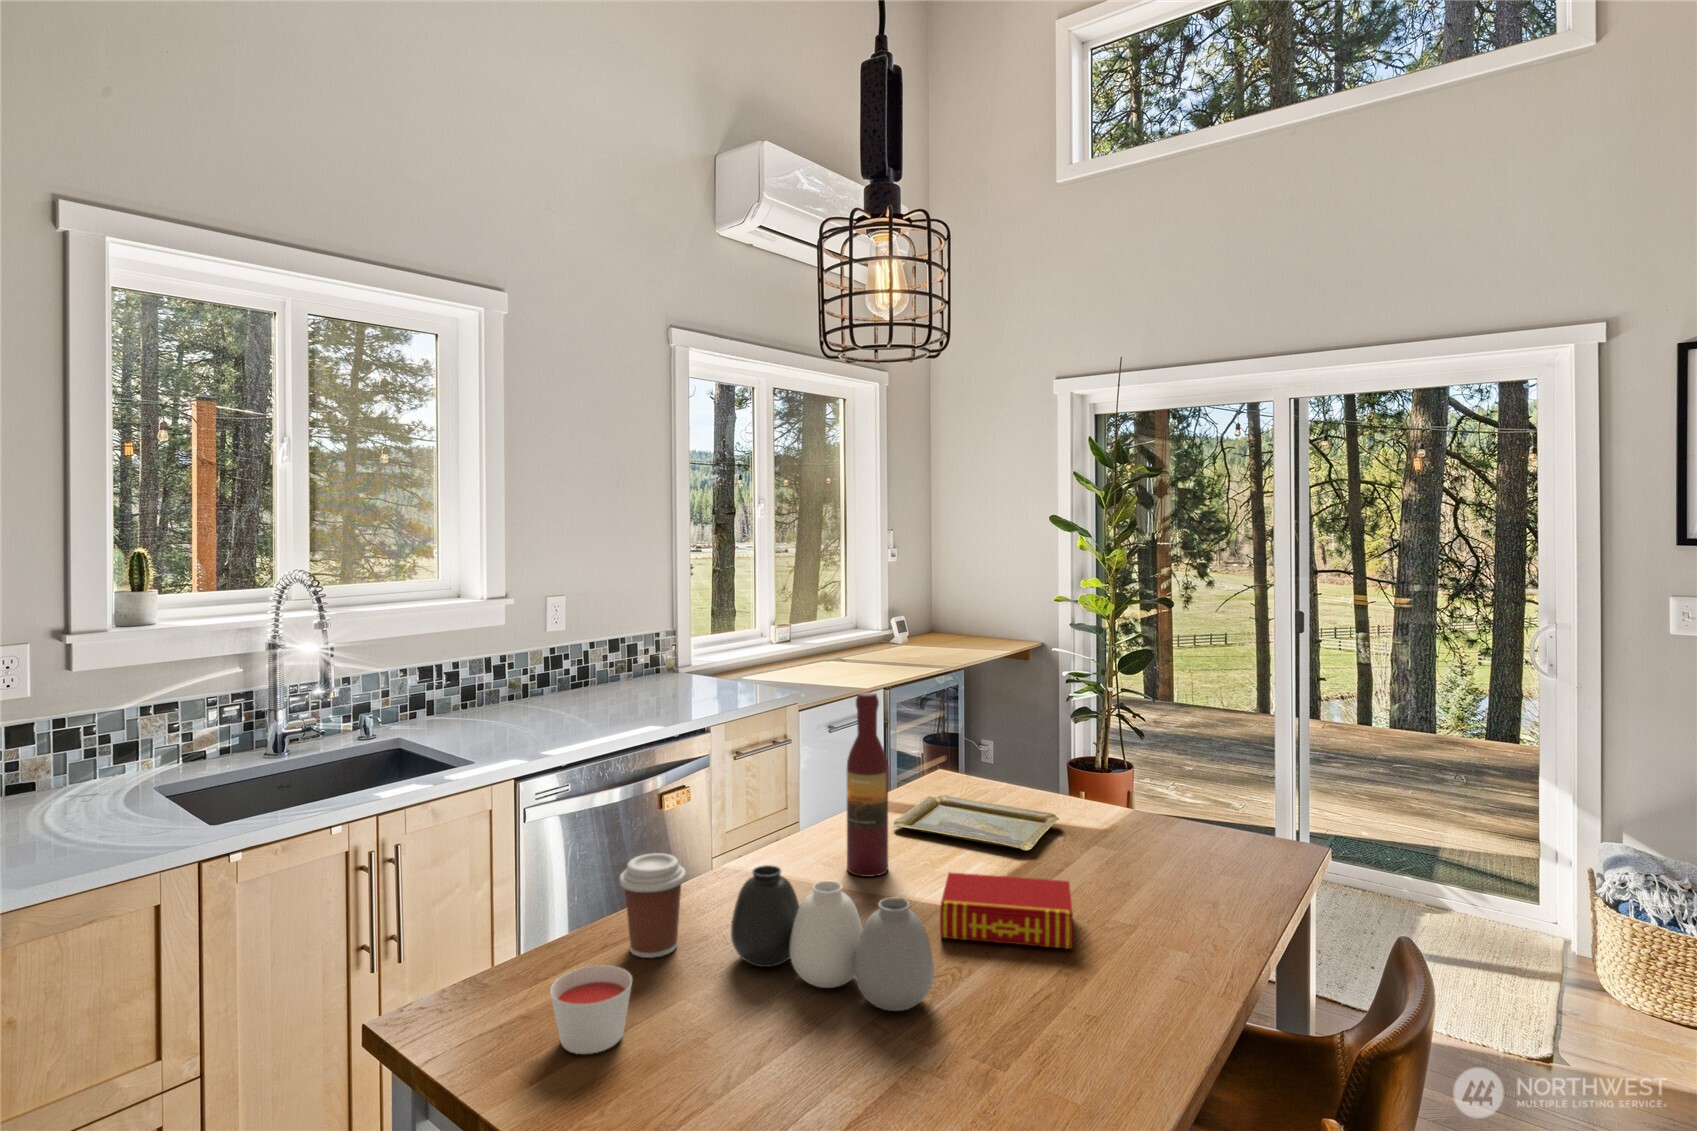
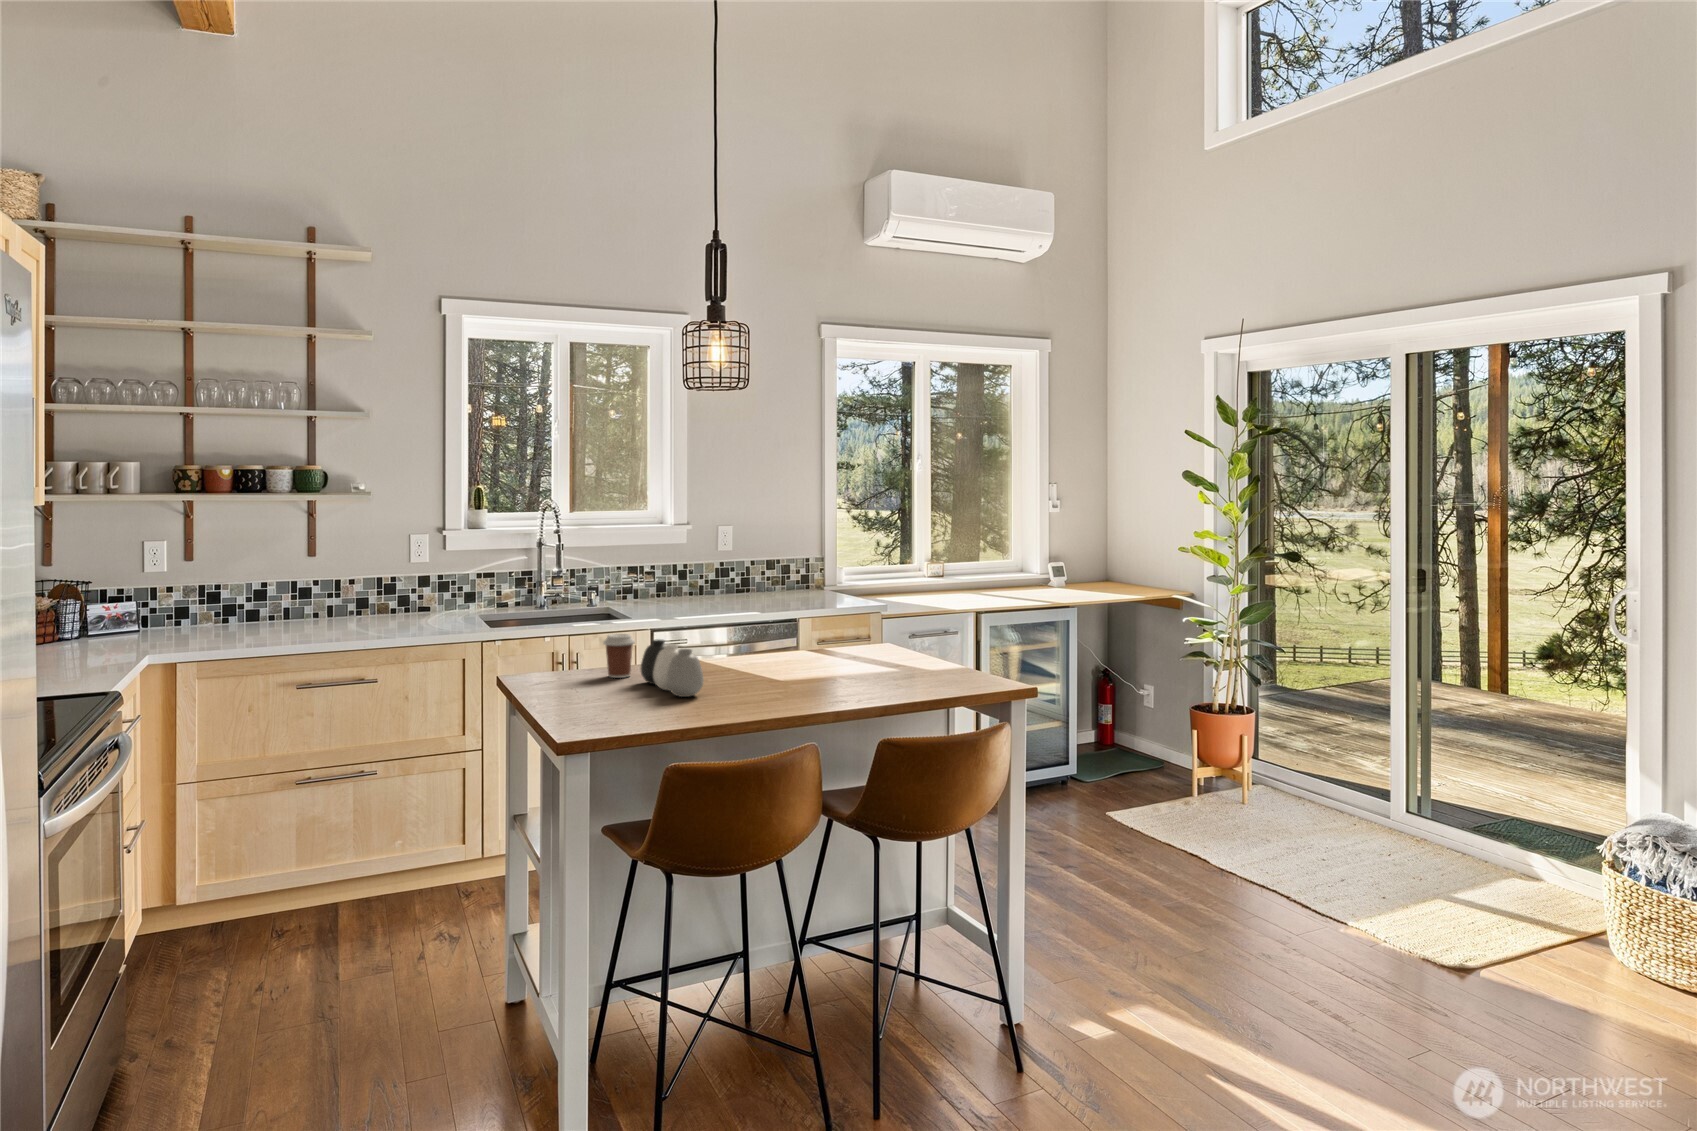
wine bottle: present [847,692,888,877] -> none [746,570,770,671]
tray: present [894,795,1059,850] -> none [803,650,900,671]
book: present [940,873,1073,949] -> none [740,664,820,695]
candle: present [550,965,632,1054] -> none [545,663,579,691]

